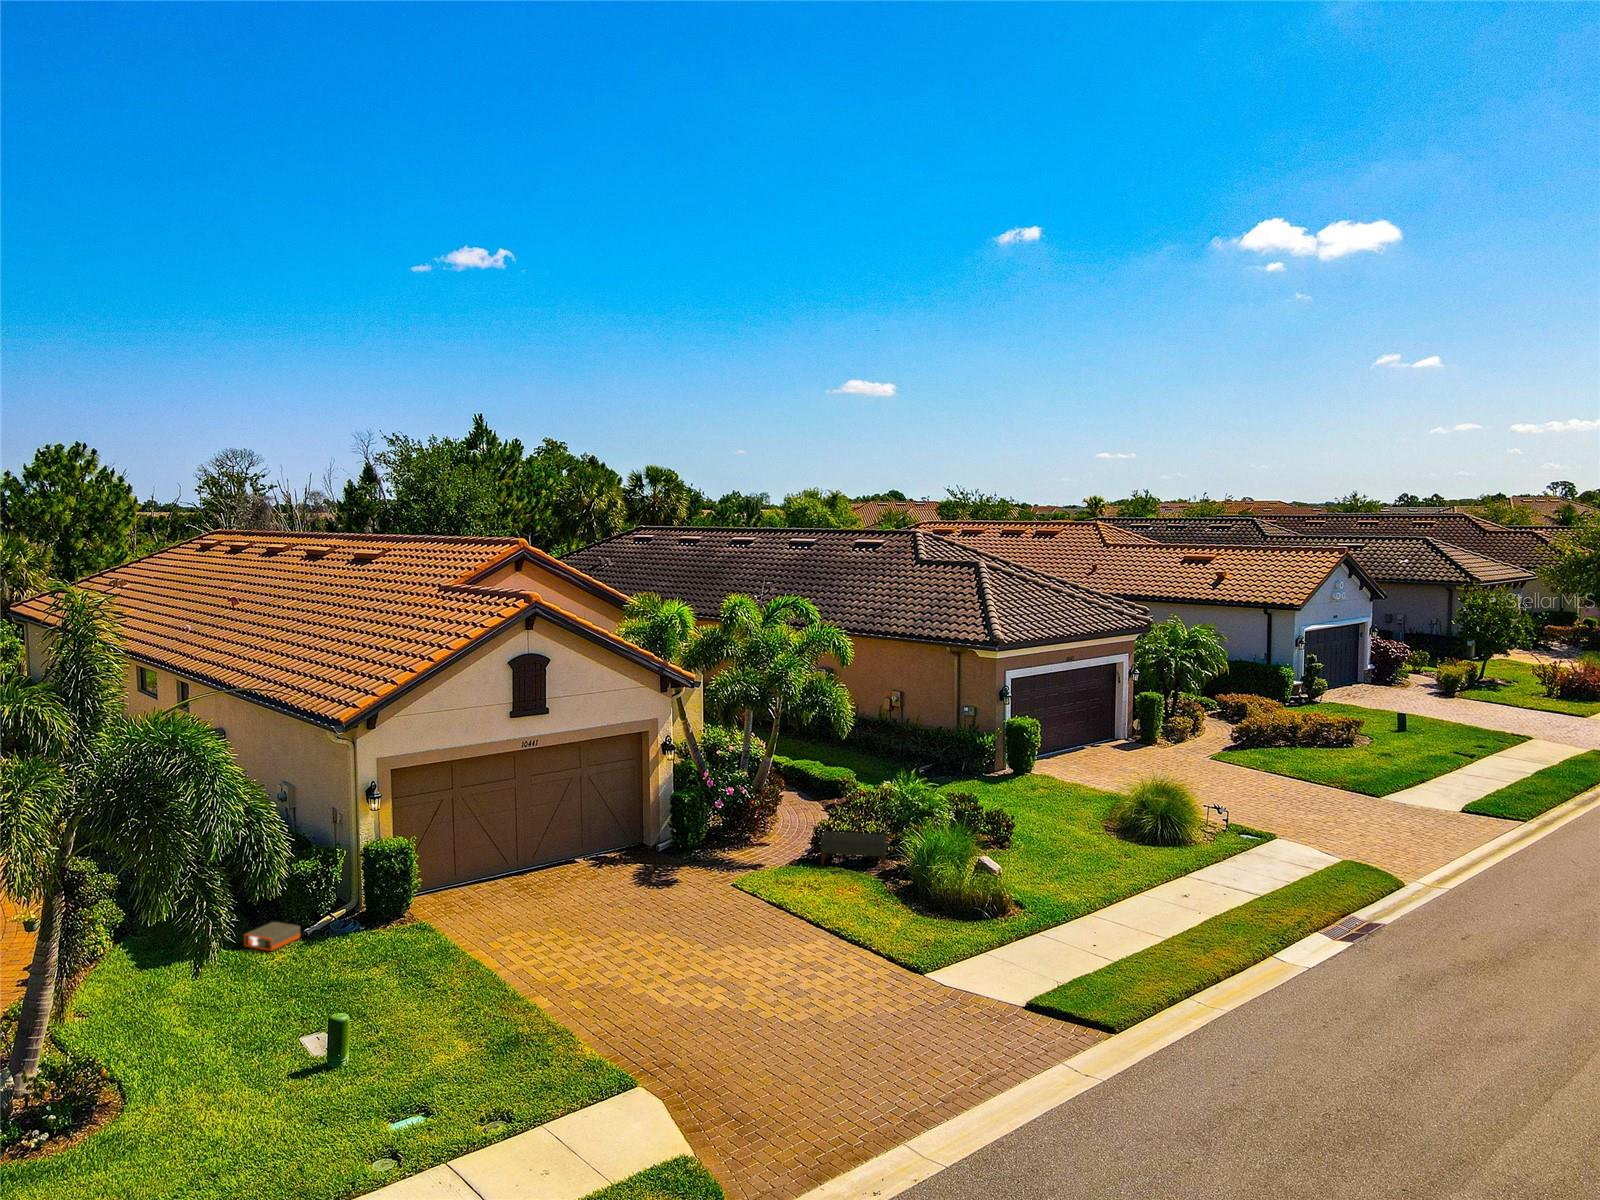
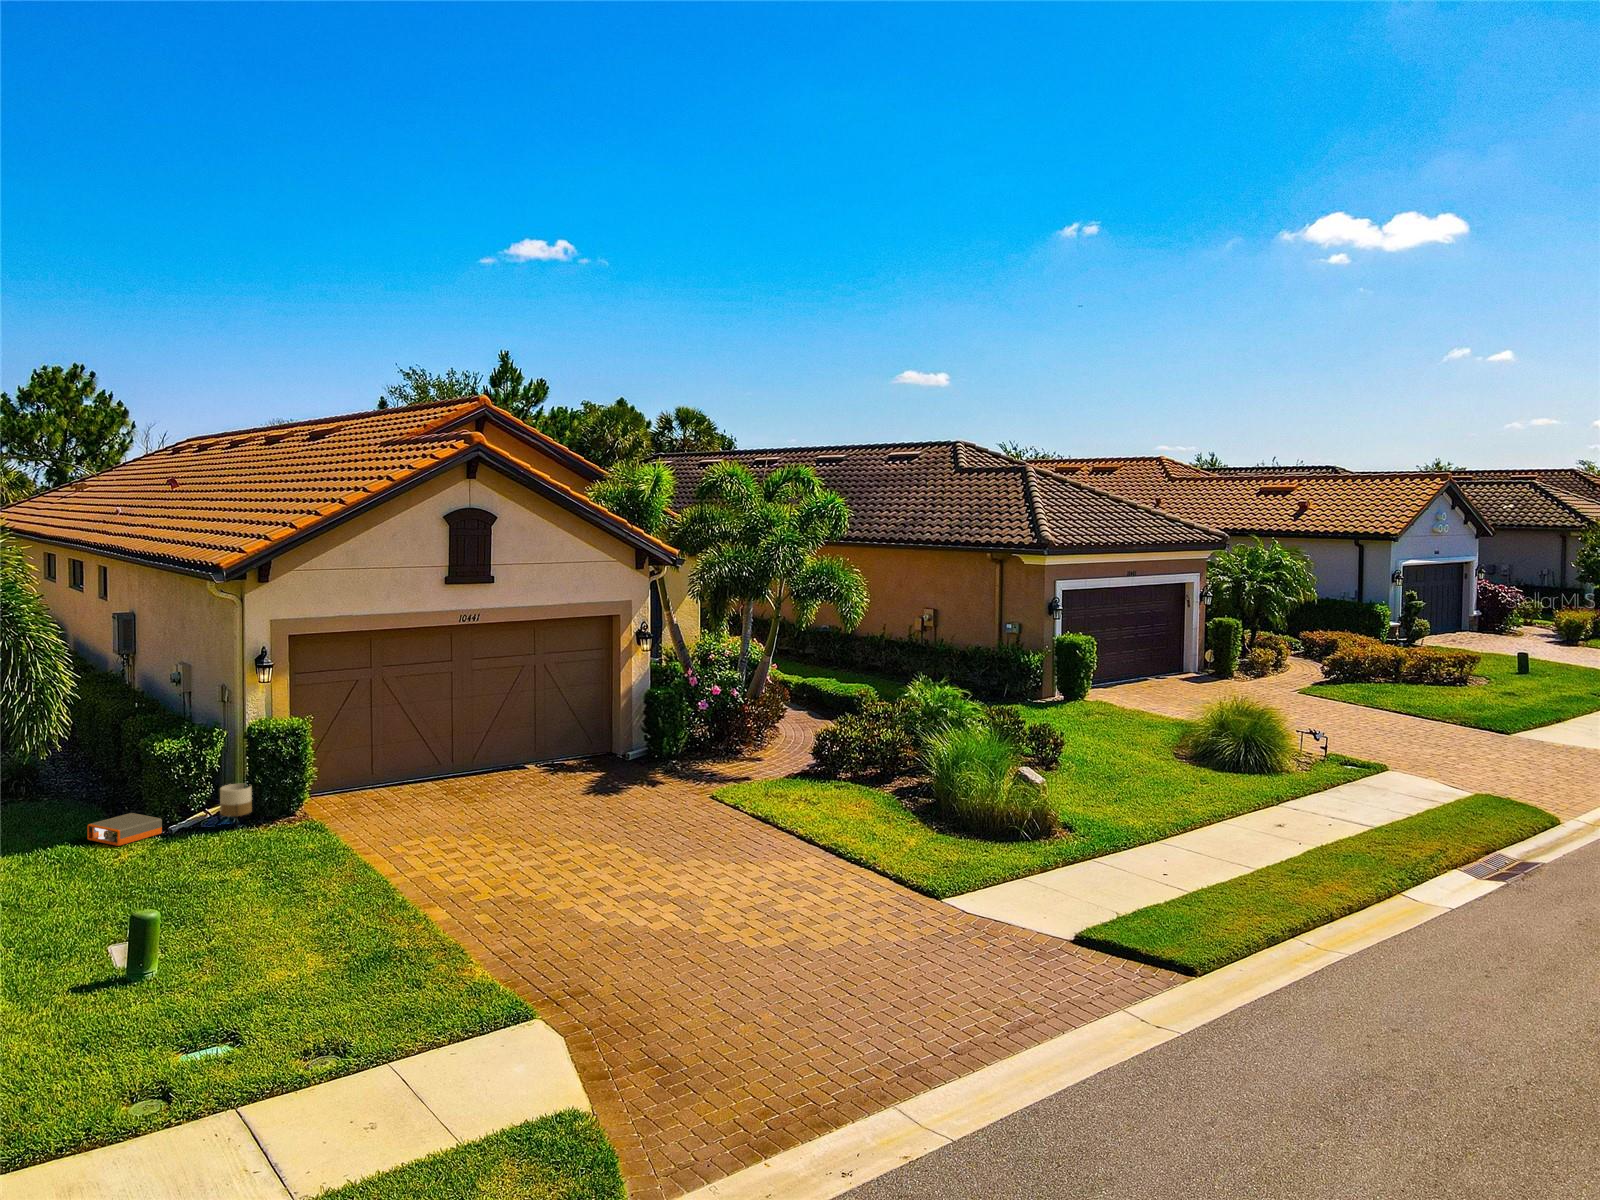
bench: present [821,832,887,870] -> none [824,740,907,787]
planter: none [345,894,369,933] -> present [220,784,252,818]

